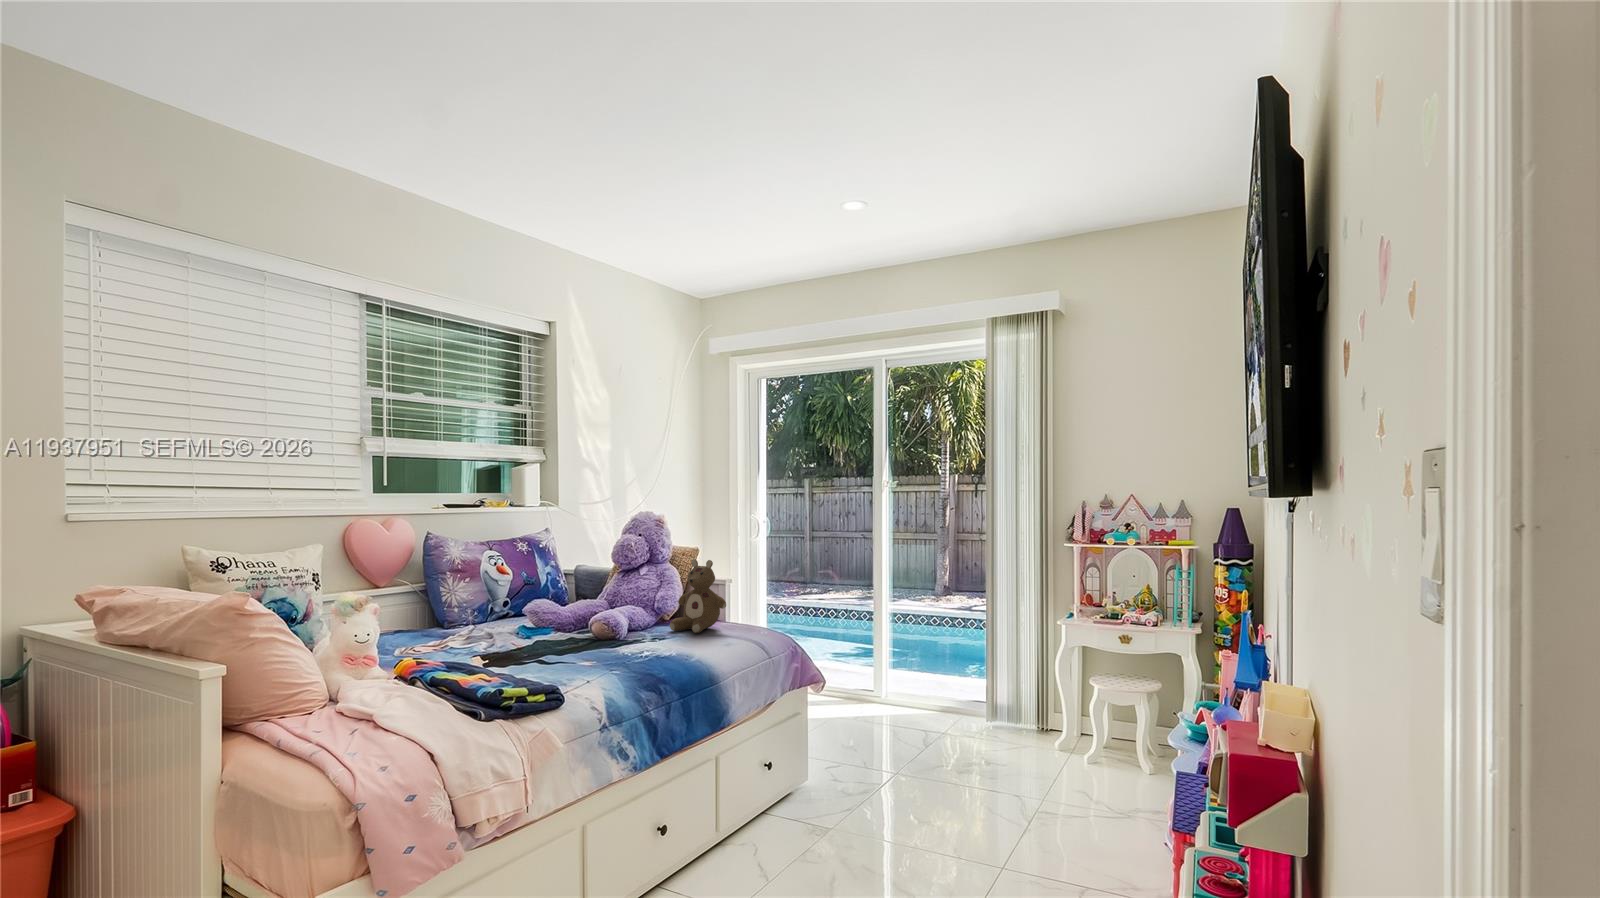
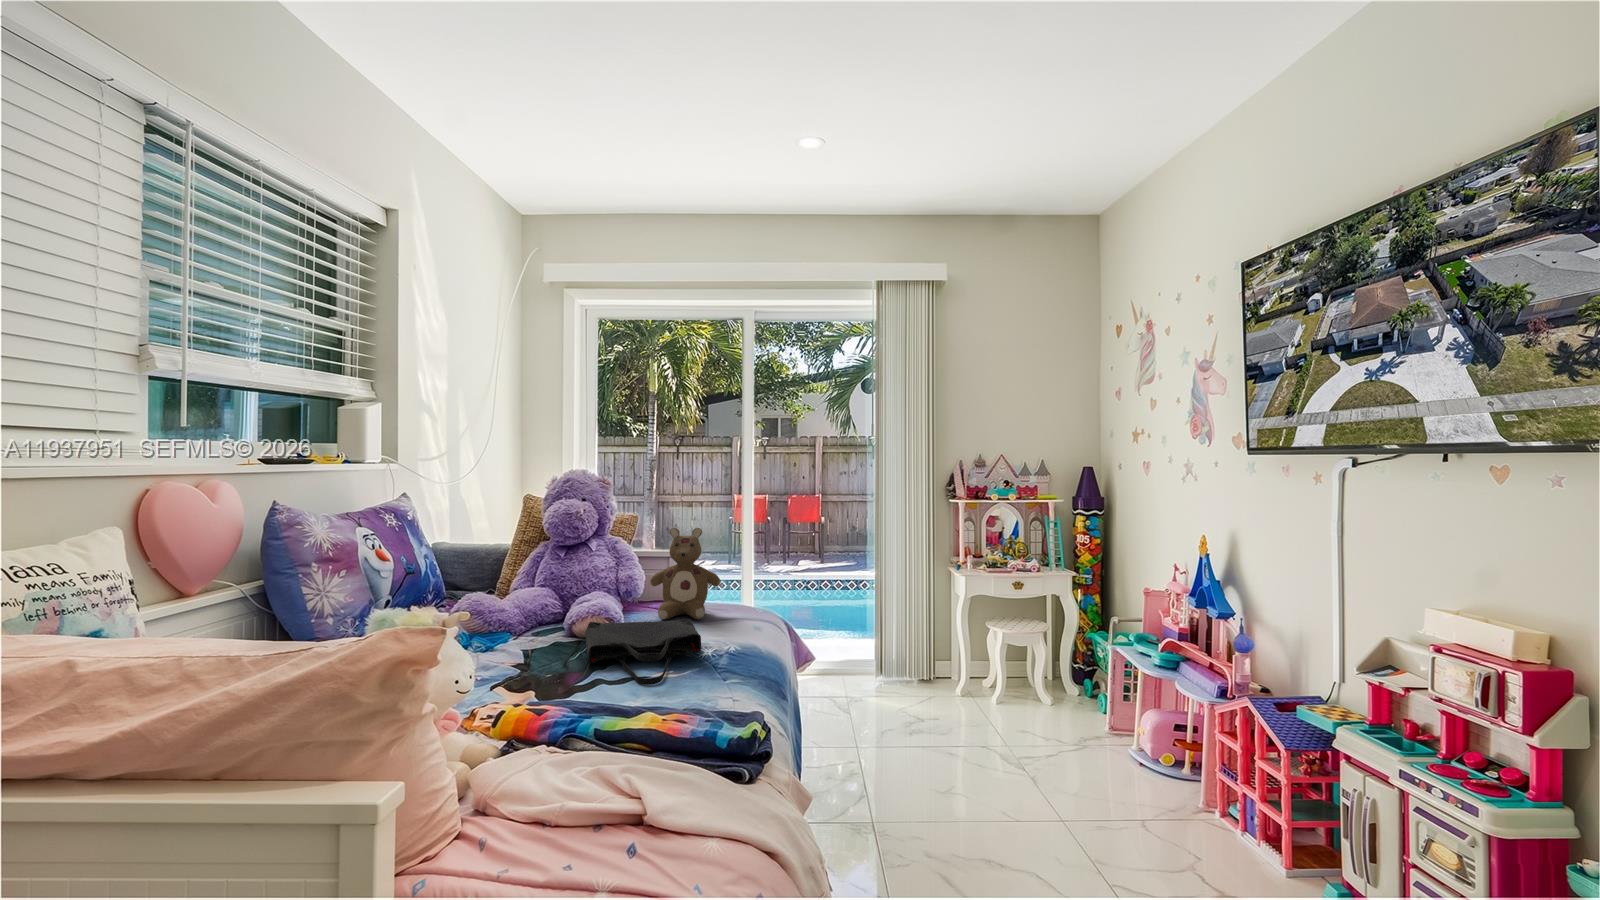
tote bag: none [556,624,655,667] -> present [585,619,701,685]

